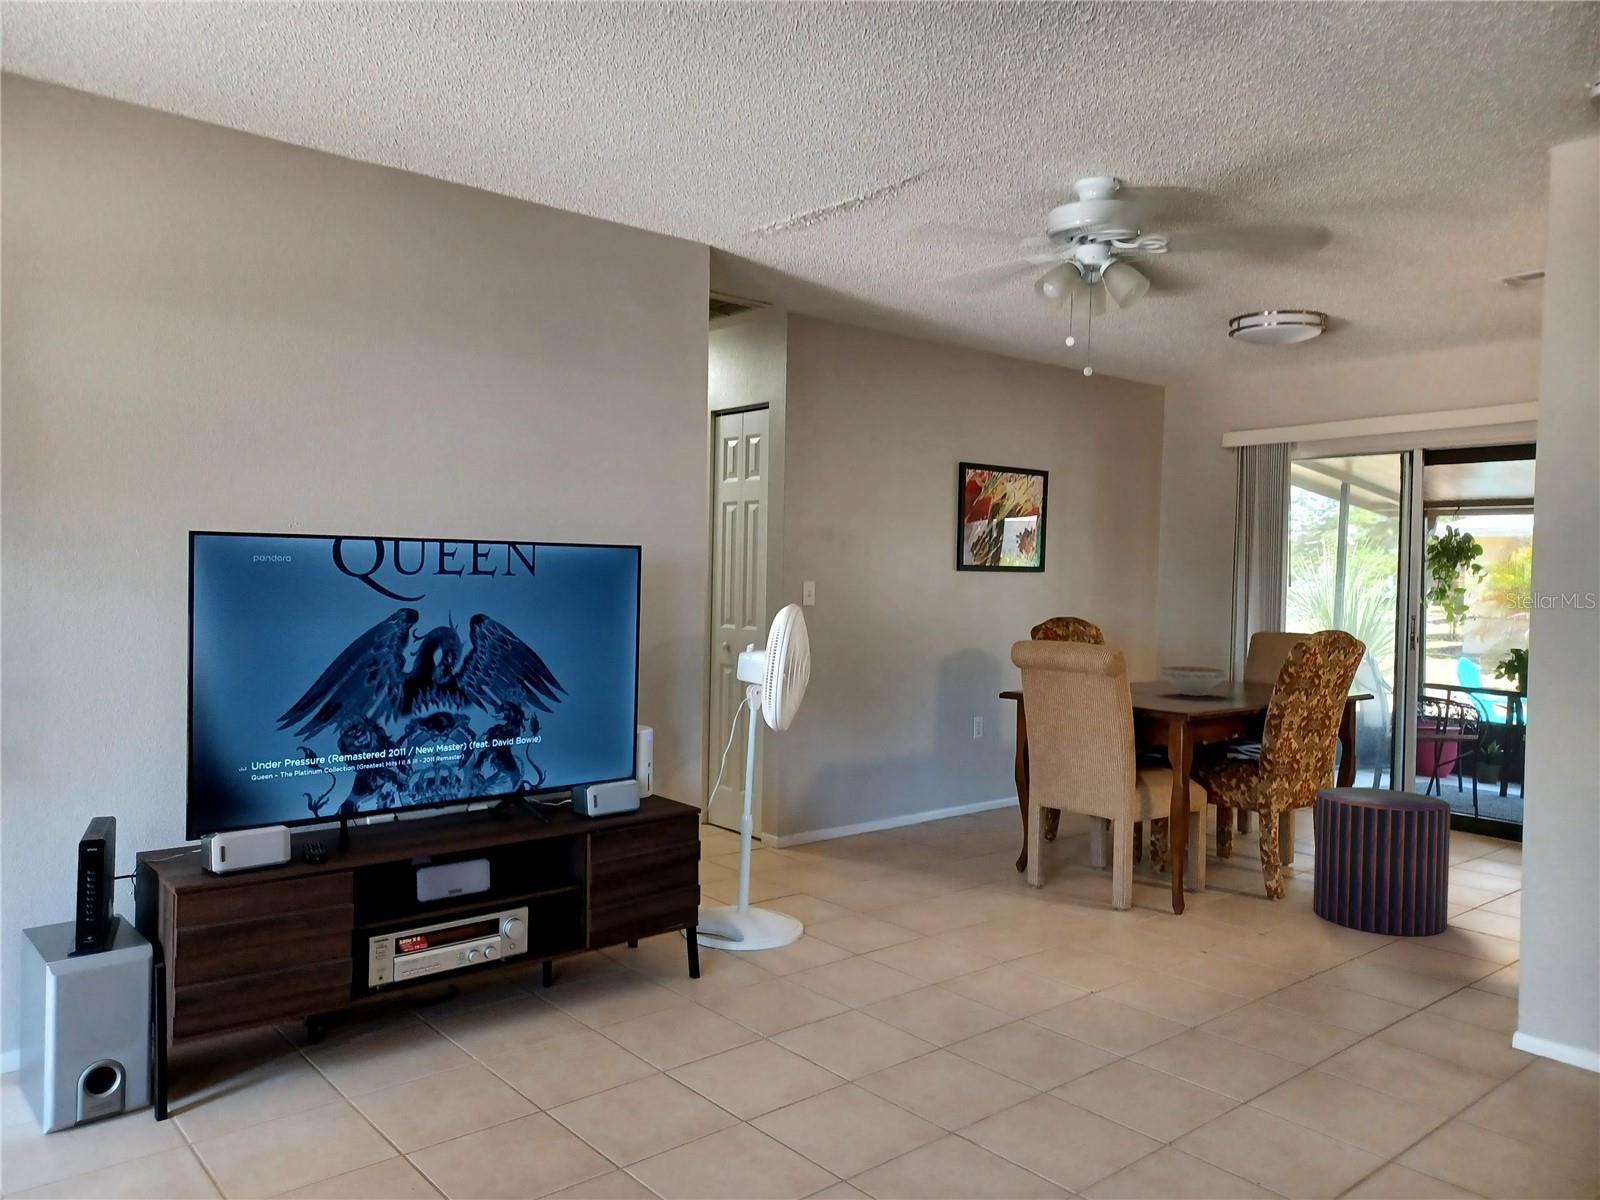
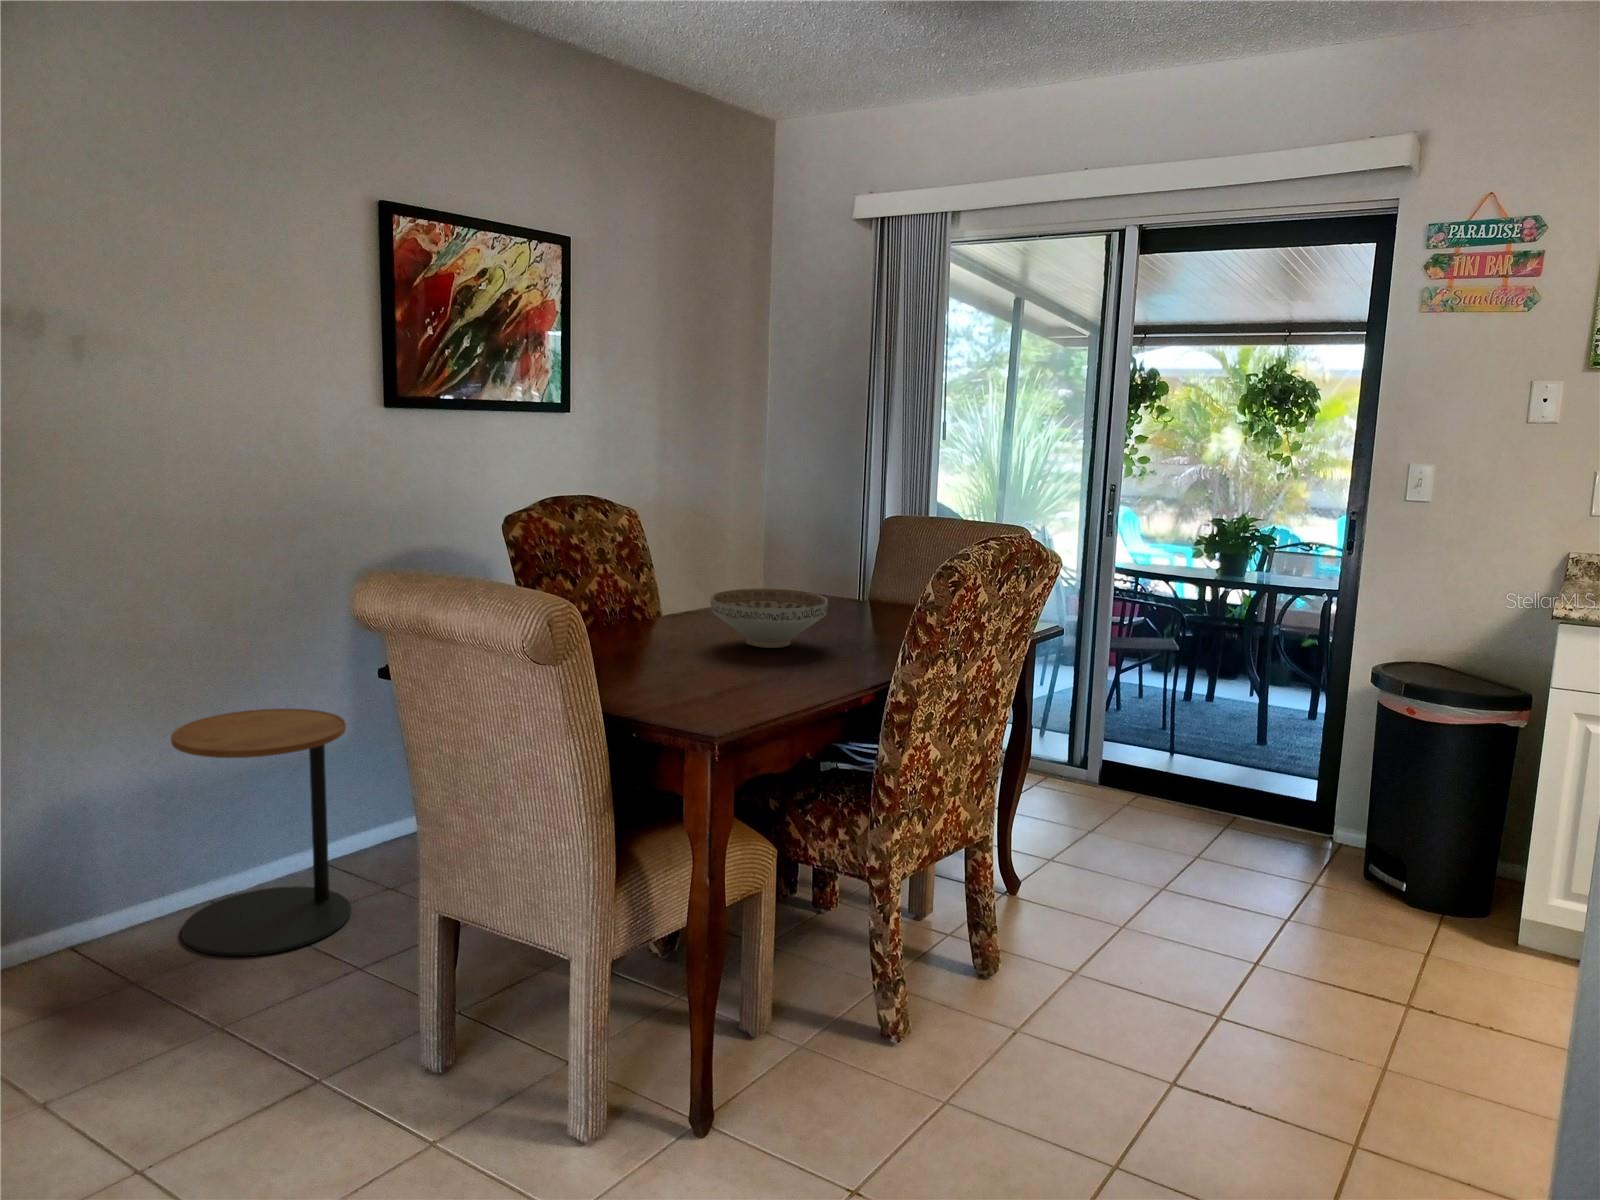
side table: none [871,730,955,851] -> present [171,709,351,956]
pouf: present [1313,787,1451,936] -> none [958,820,1202,1134]

